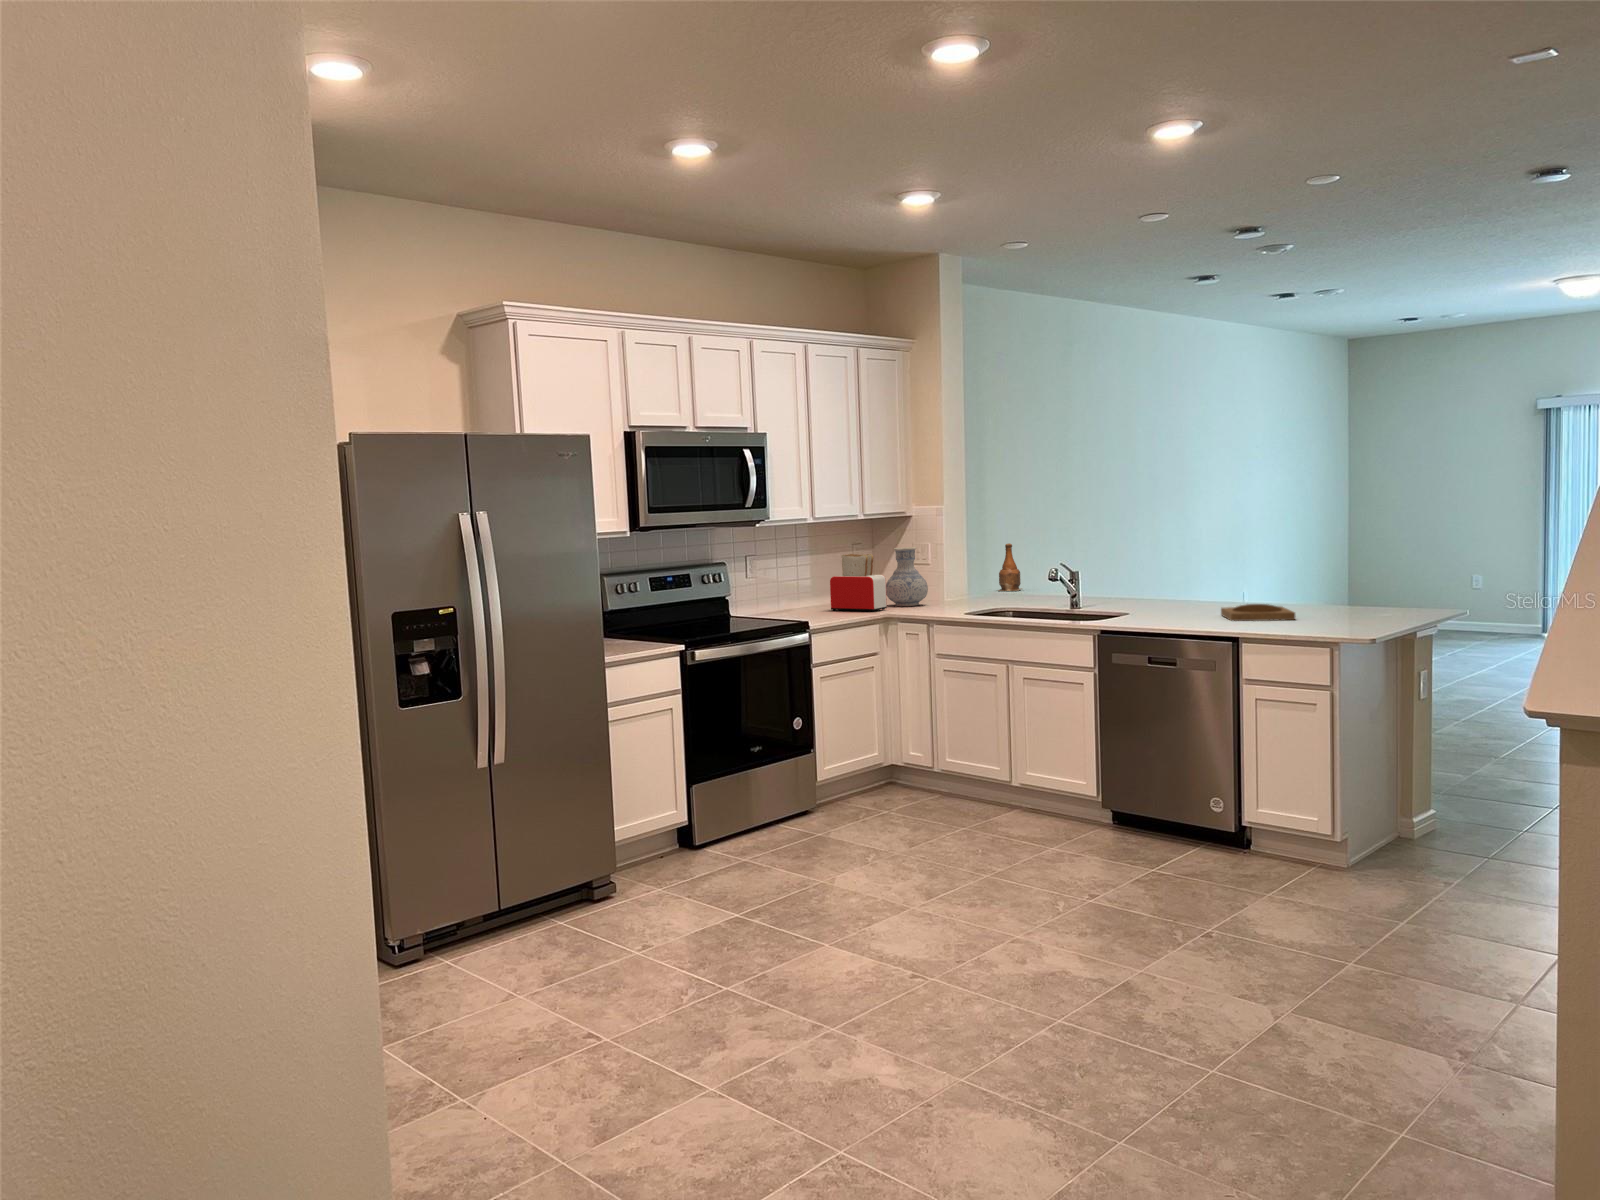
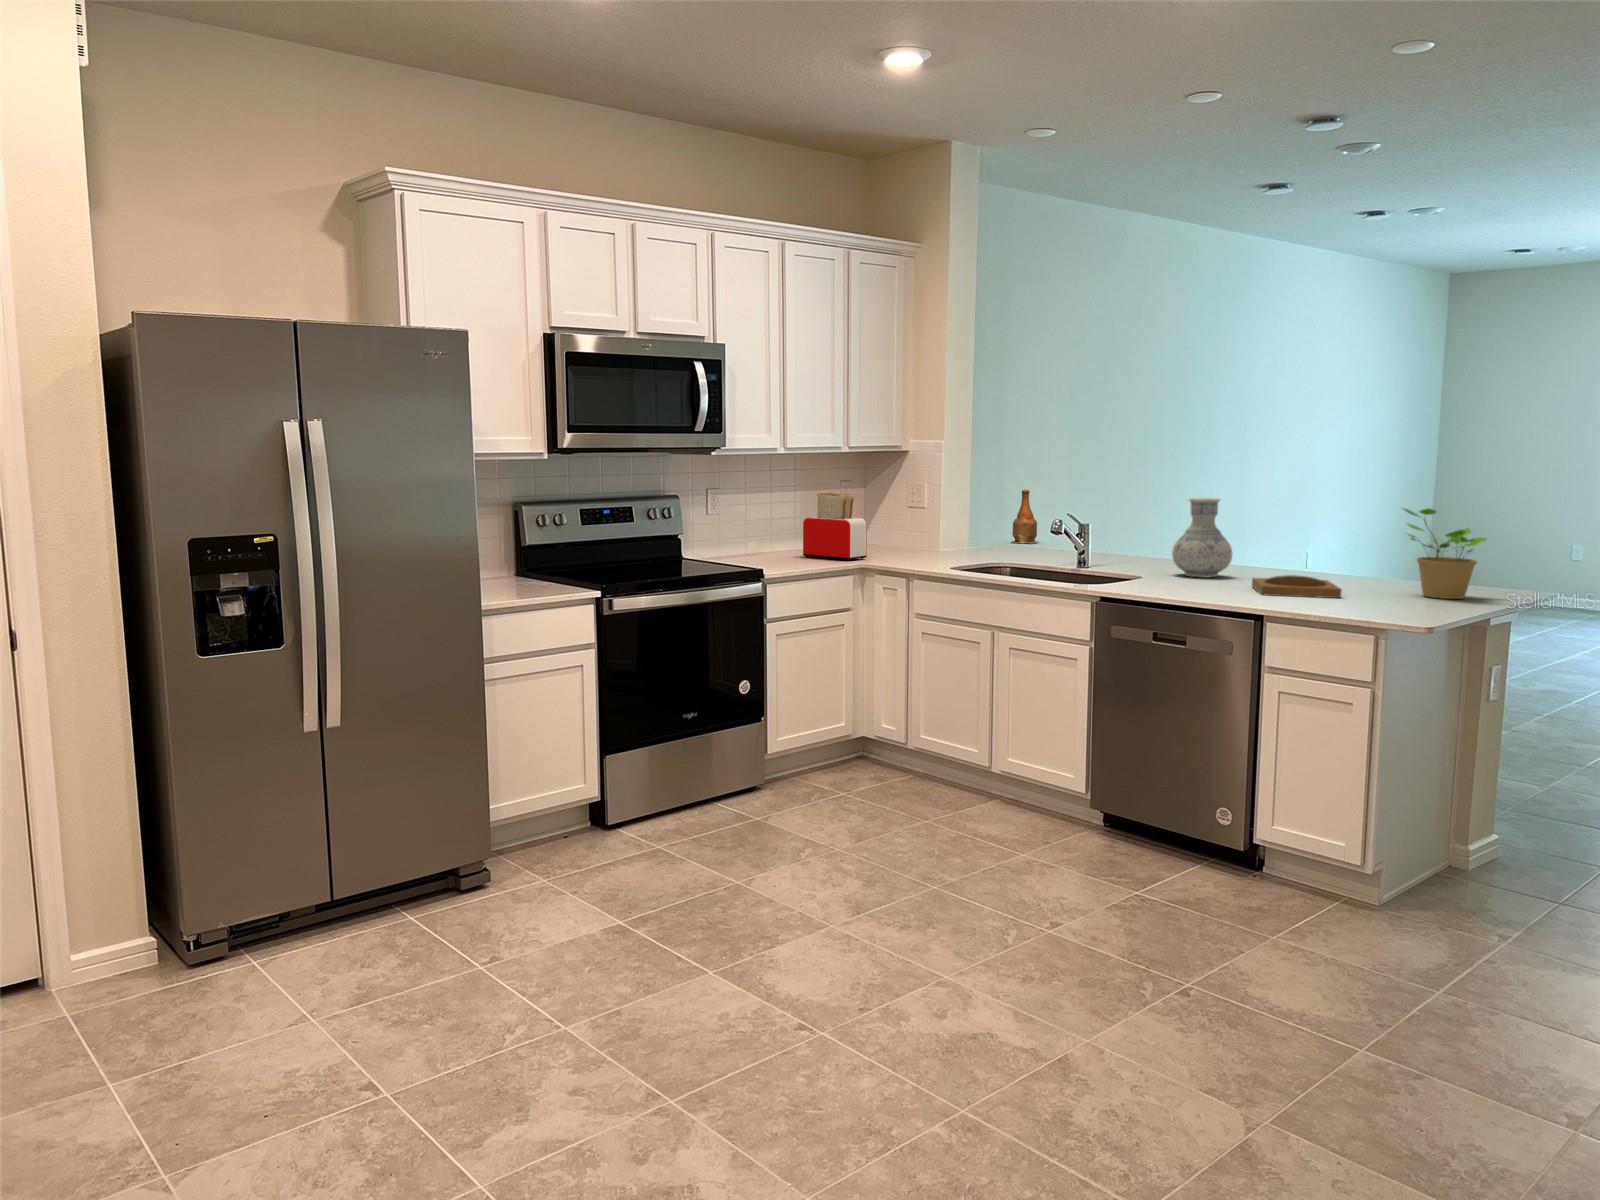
potted plant: none [1335,544,1407,616] -> present [1403,508,1487,599]
vase: present [886,547,928,606] -> present [1172,498,1232,577]

